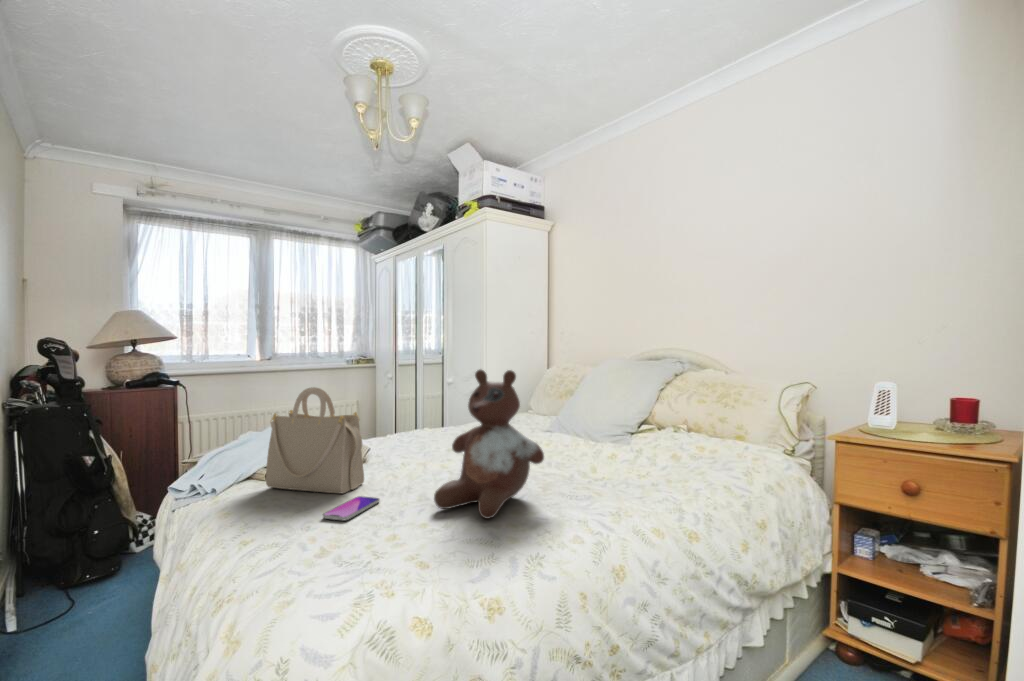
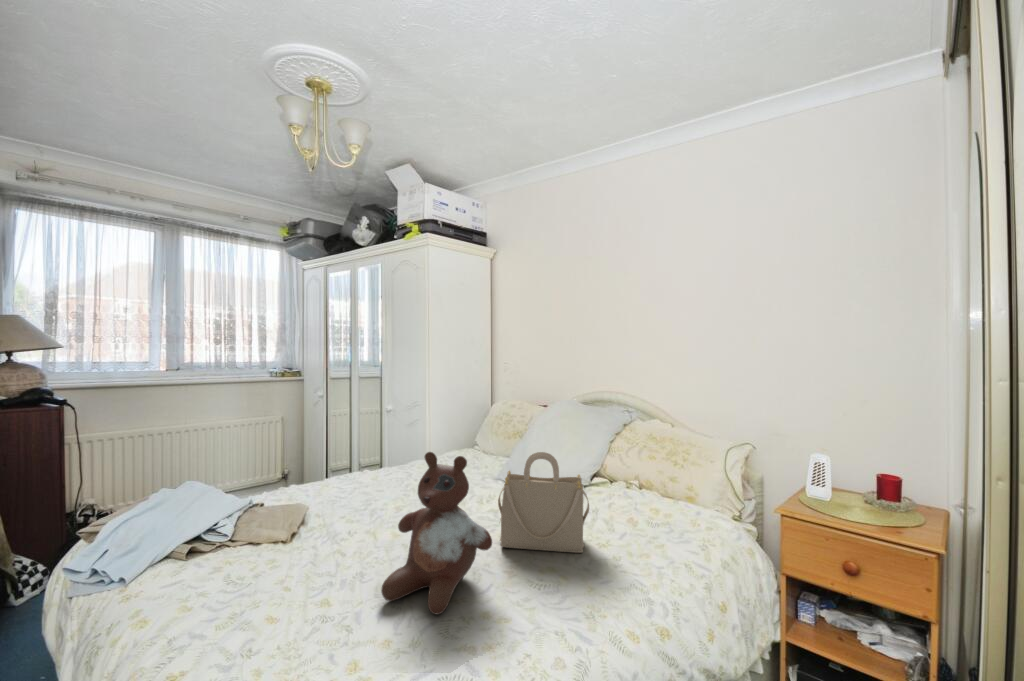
handbag: present [266,387,364,493] -> present [498,452,589,553]
smartphone: present [323,496,380,520] -> none [262,584,322,625]

